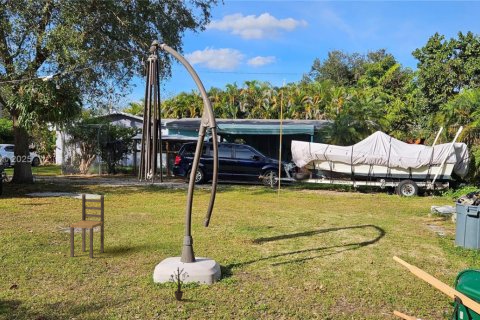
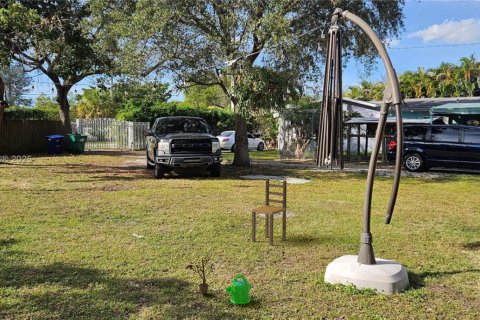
decorative plant: present [166,268,189,300] -> present [193,258,215,294]
watering can: none [71,283,93,311] -> present [226,274,251,304]

